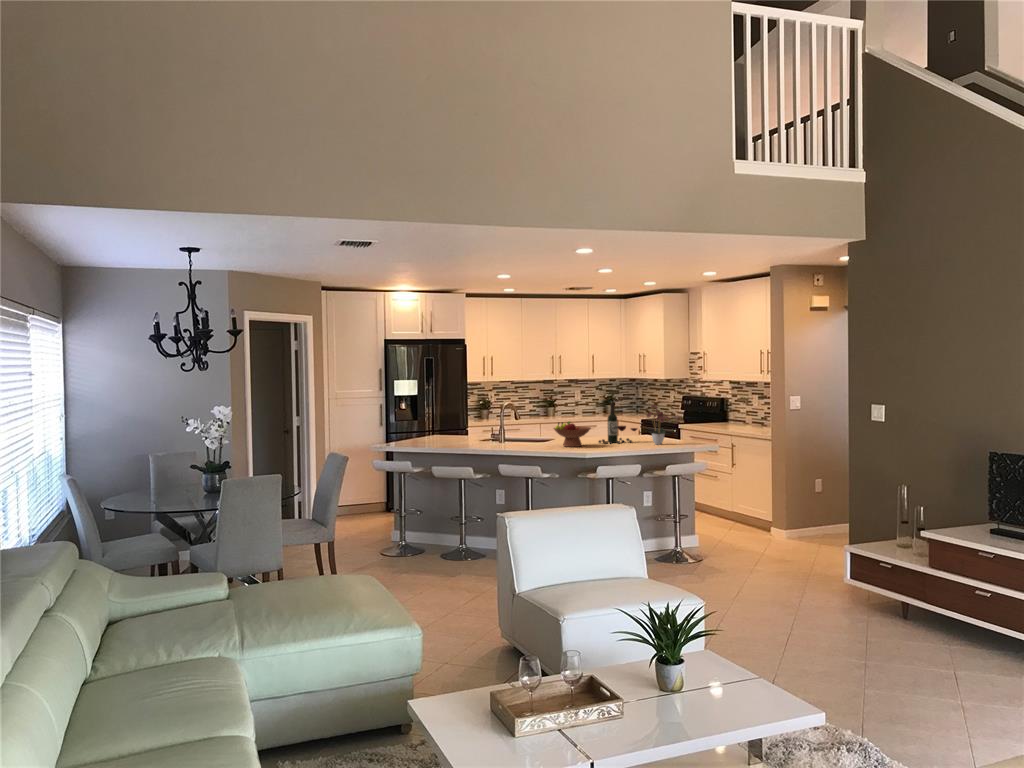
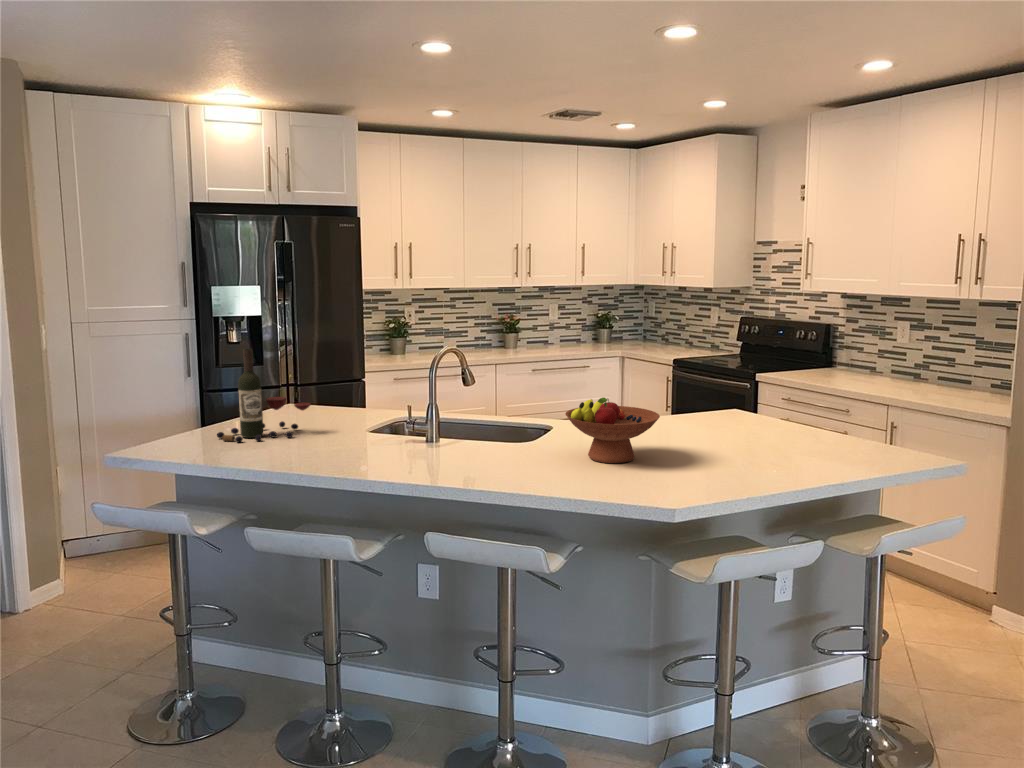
wine bottle: present [599,403,637,444] -> present [217,349,311,442]
flower arrangement: present [647,405,670,445] -> none [780,352,853,452]

